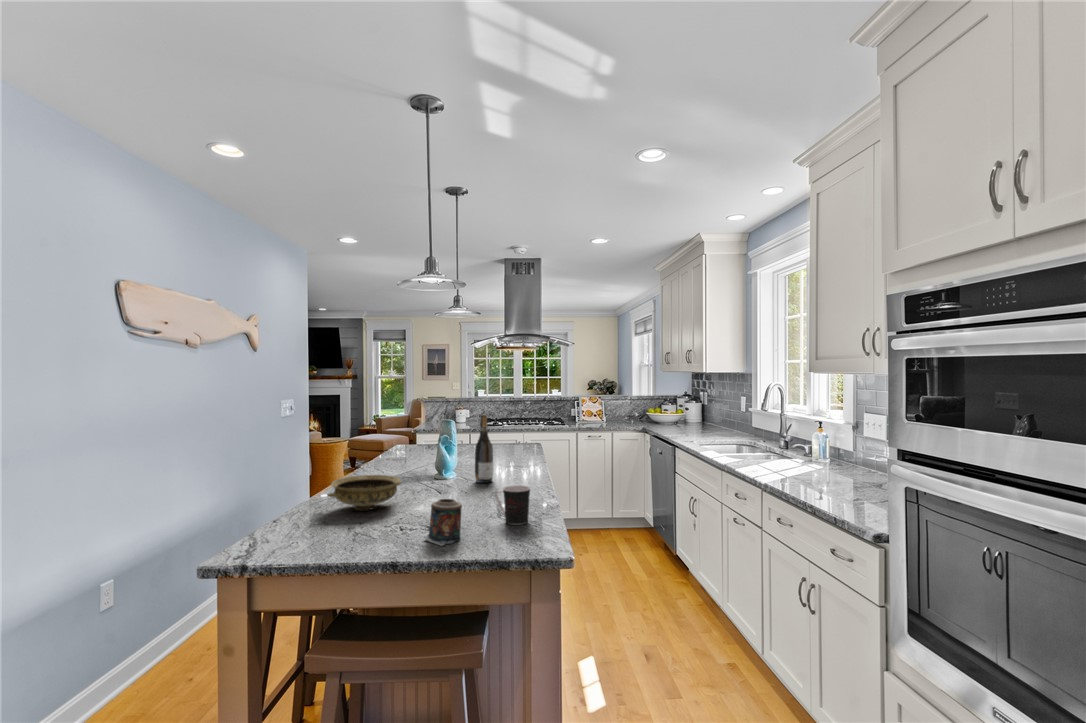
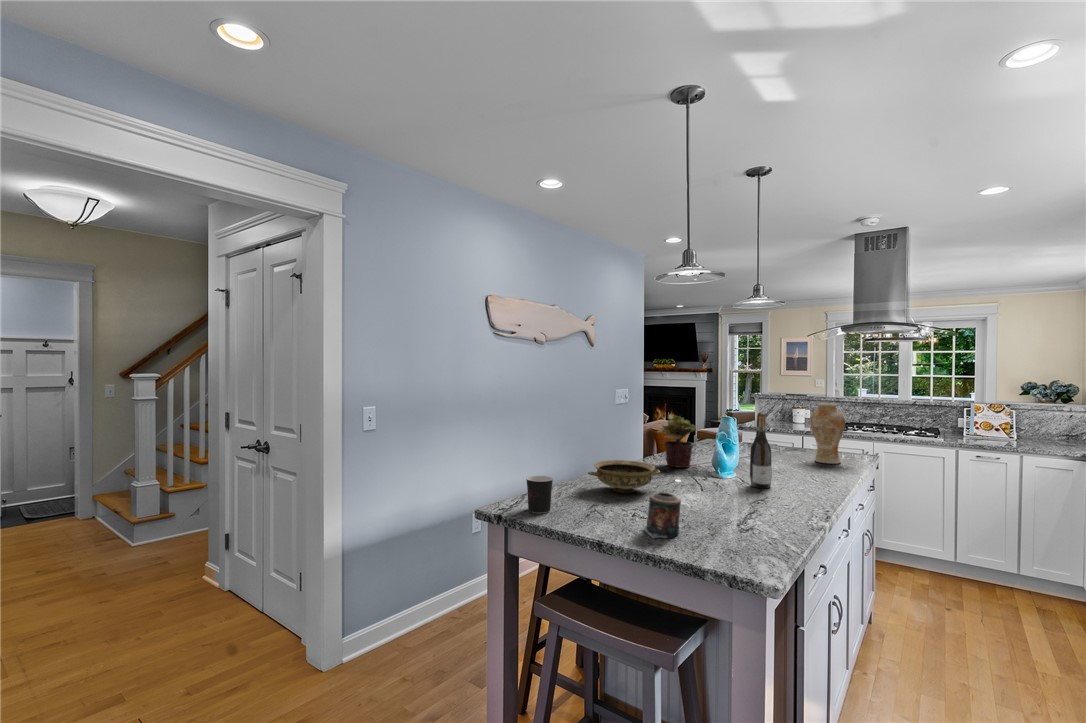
vase: none [499,403,526,455] -> present [810,403,845,464]
potted plant: none [372,423,413,477] -> present [658,416,696,468]
coffee cup: present [495,486,530,525] -> present [526,476,553,514]

